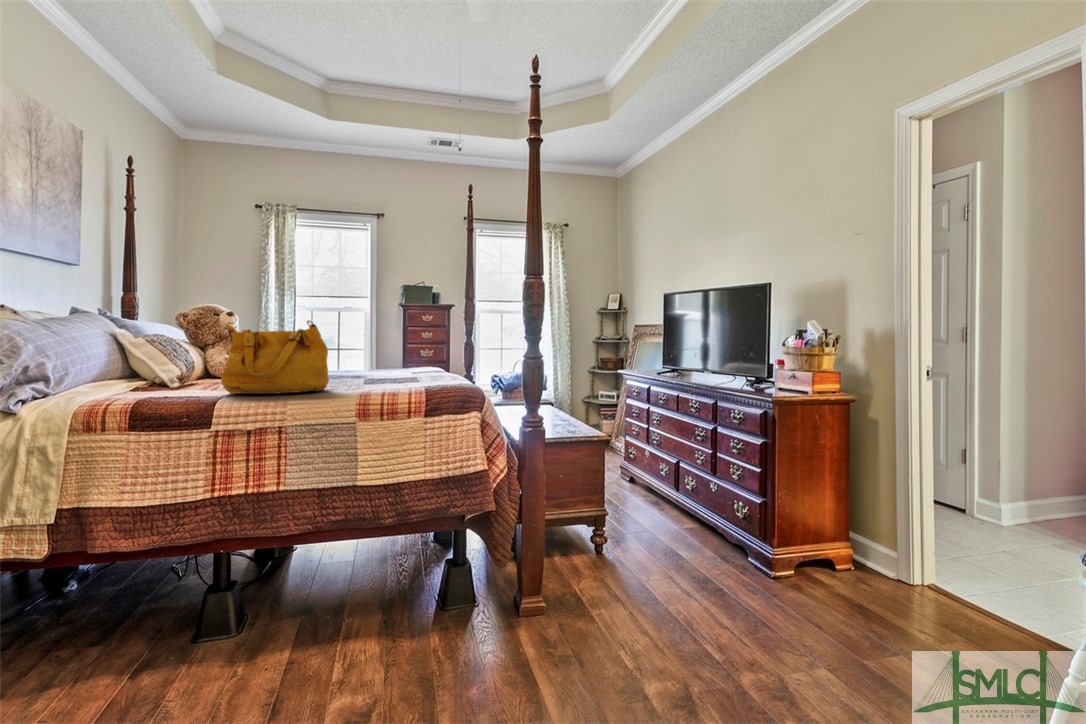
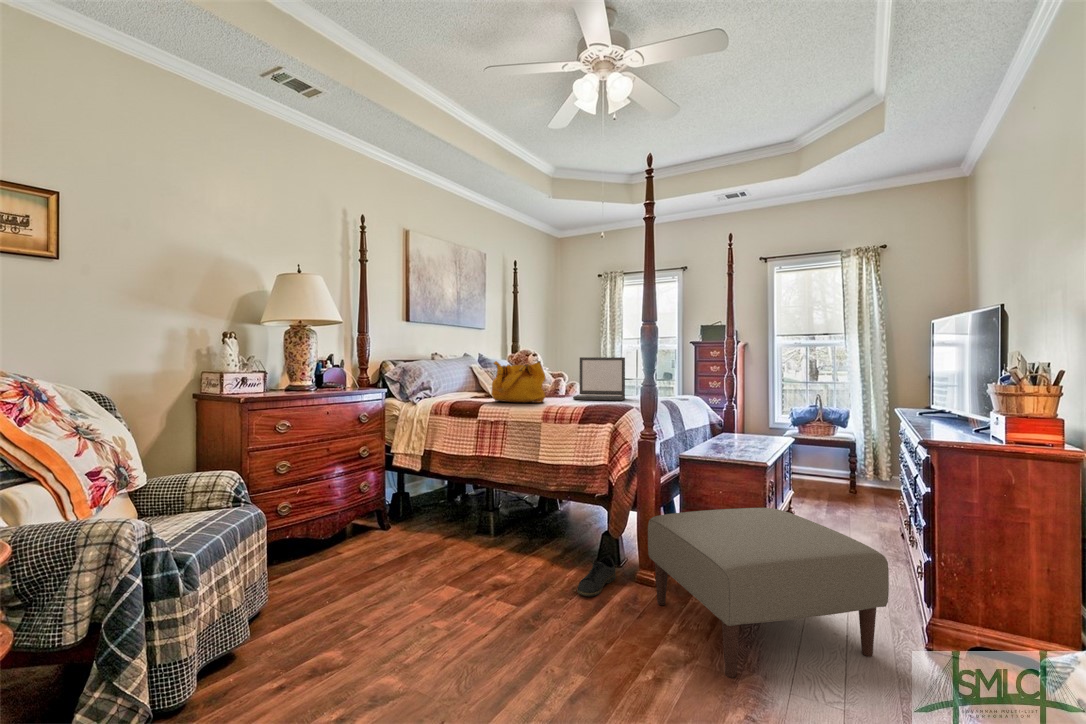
laptop: none [334,320,416,381] -> present [573,357,625,400]
ottoman: none [564,480,773,675] -> present [648,508,889,677]
shoe: none [477,587,512,659] -> present [577,555,616,596]

